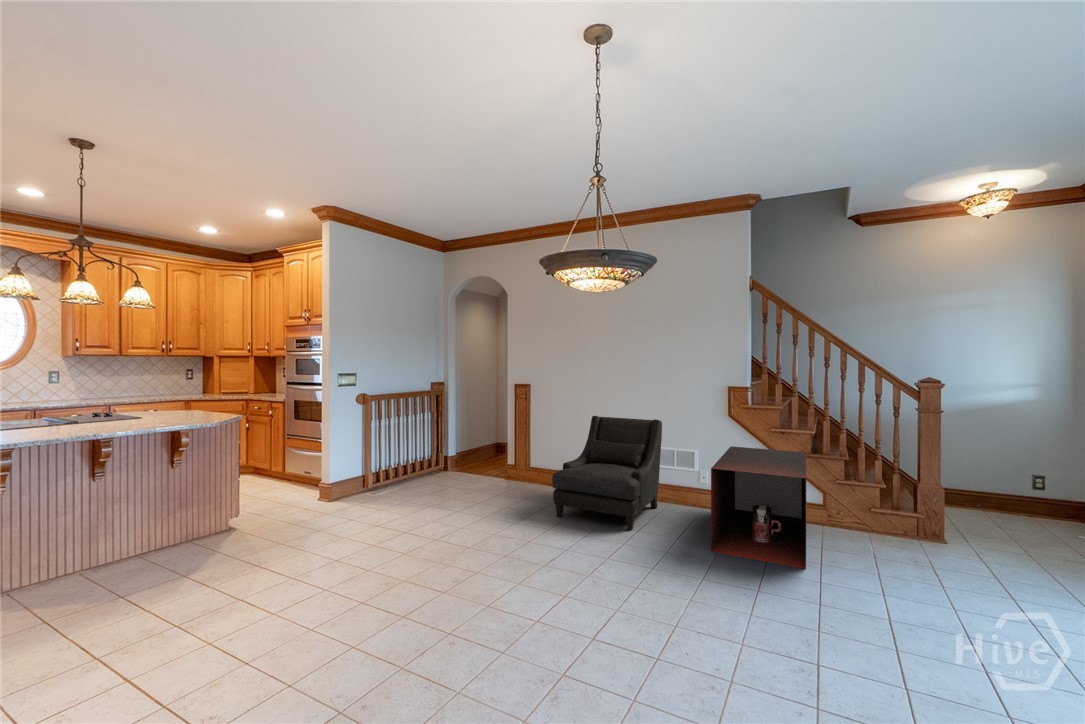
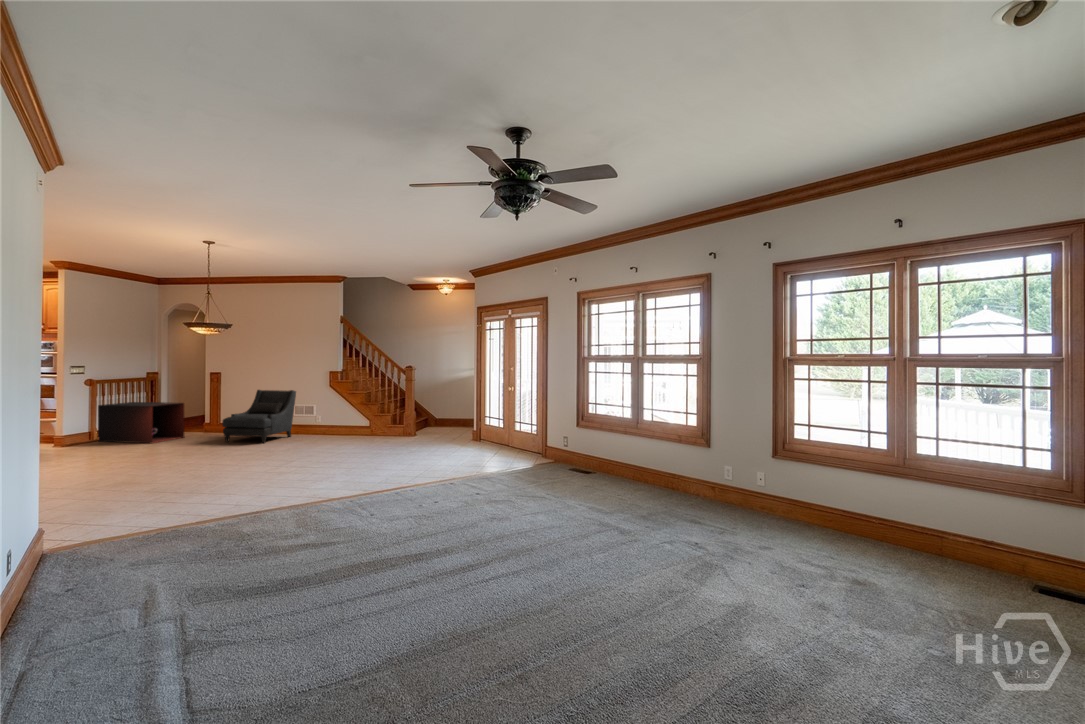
storage cabinet: present [711,446,806,569] -> present [98,402,184,443]

